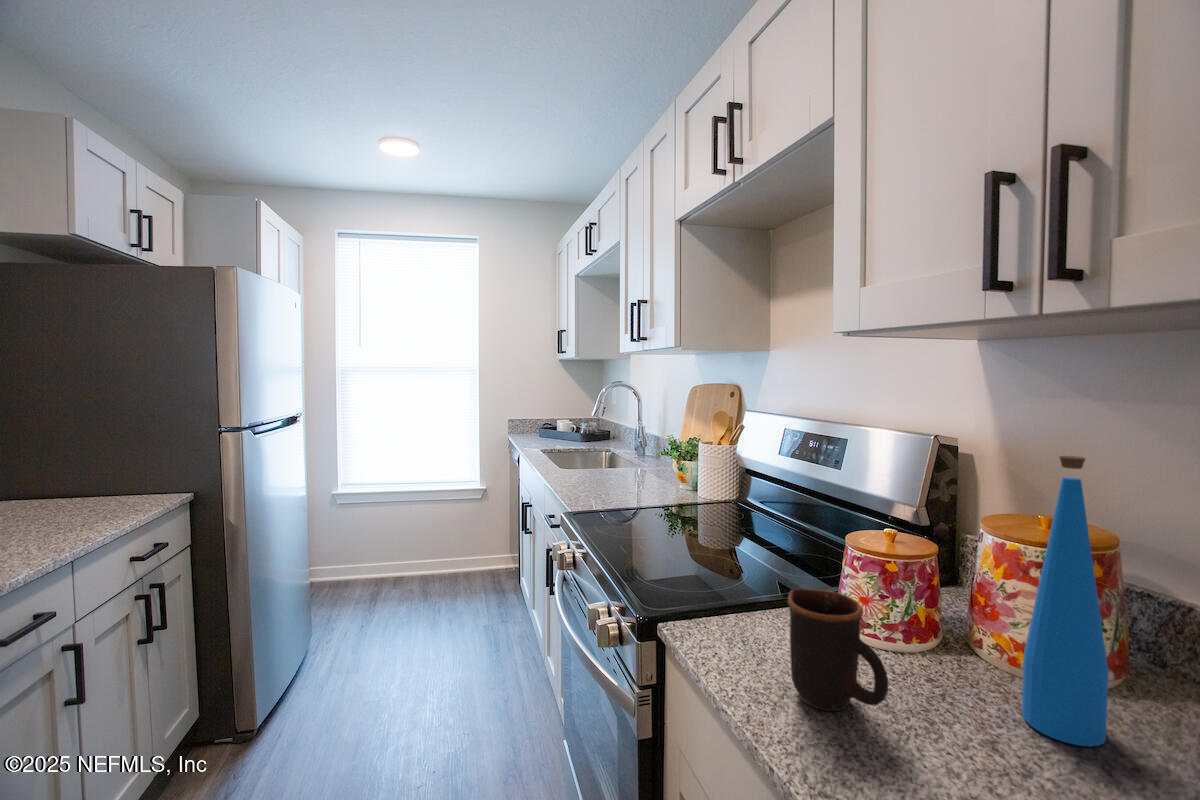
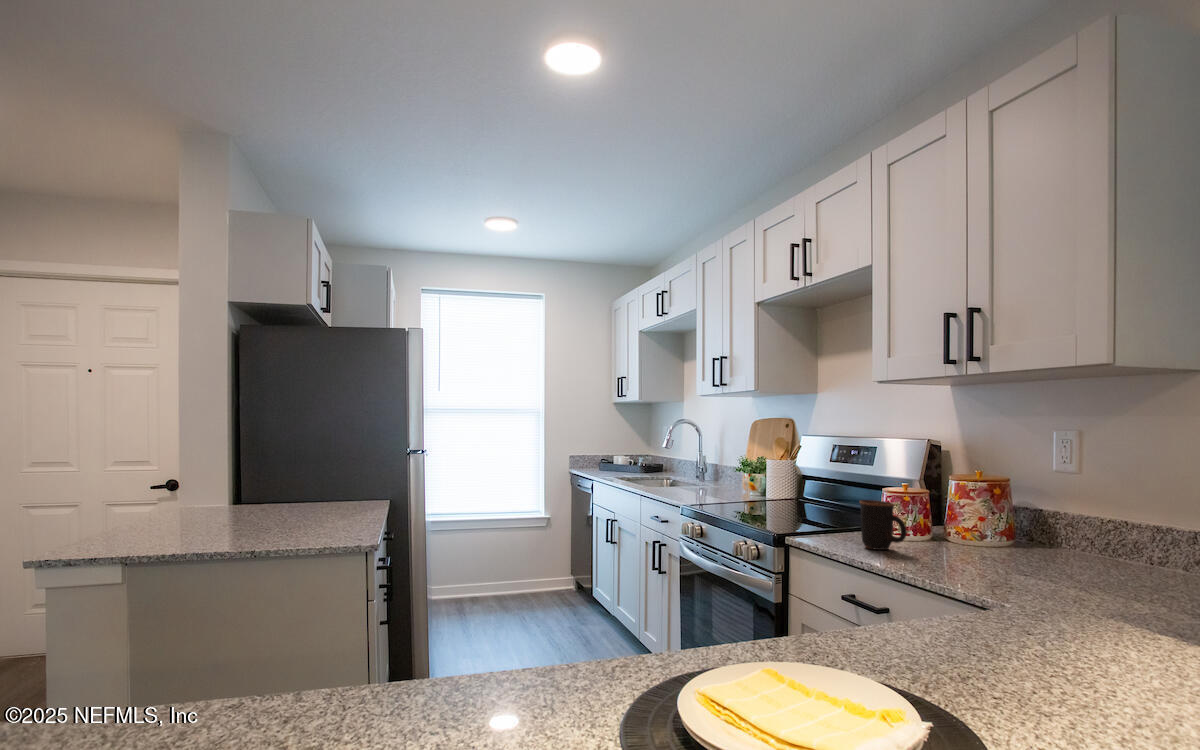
bottle: present [1022,456,1108,746] -> none [965,435,999,557]

